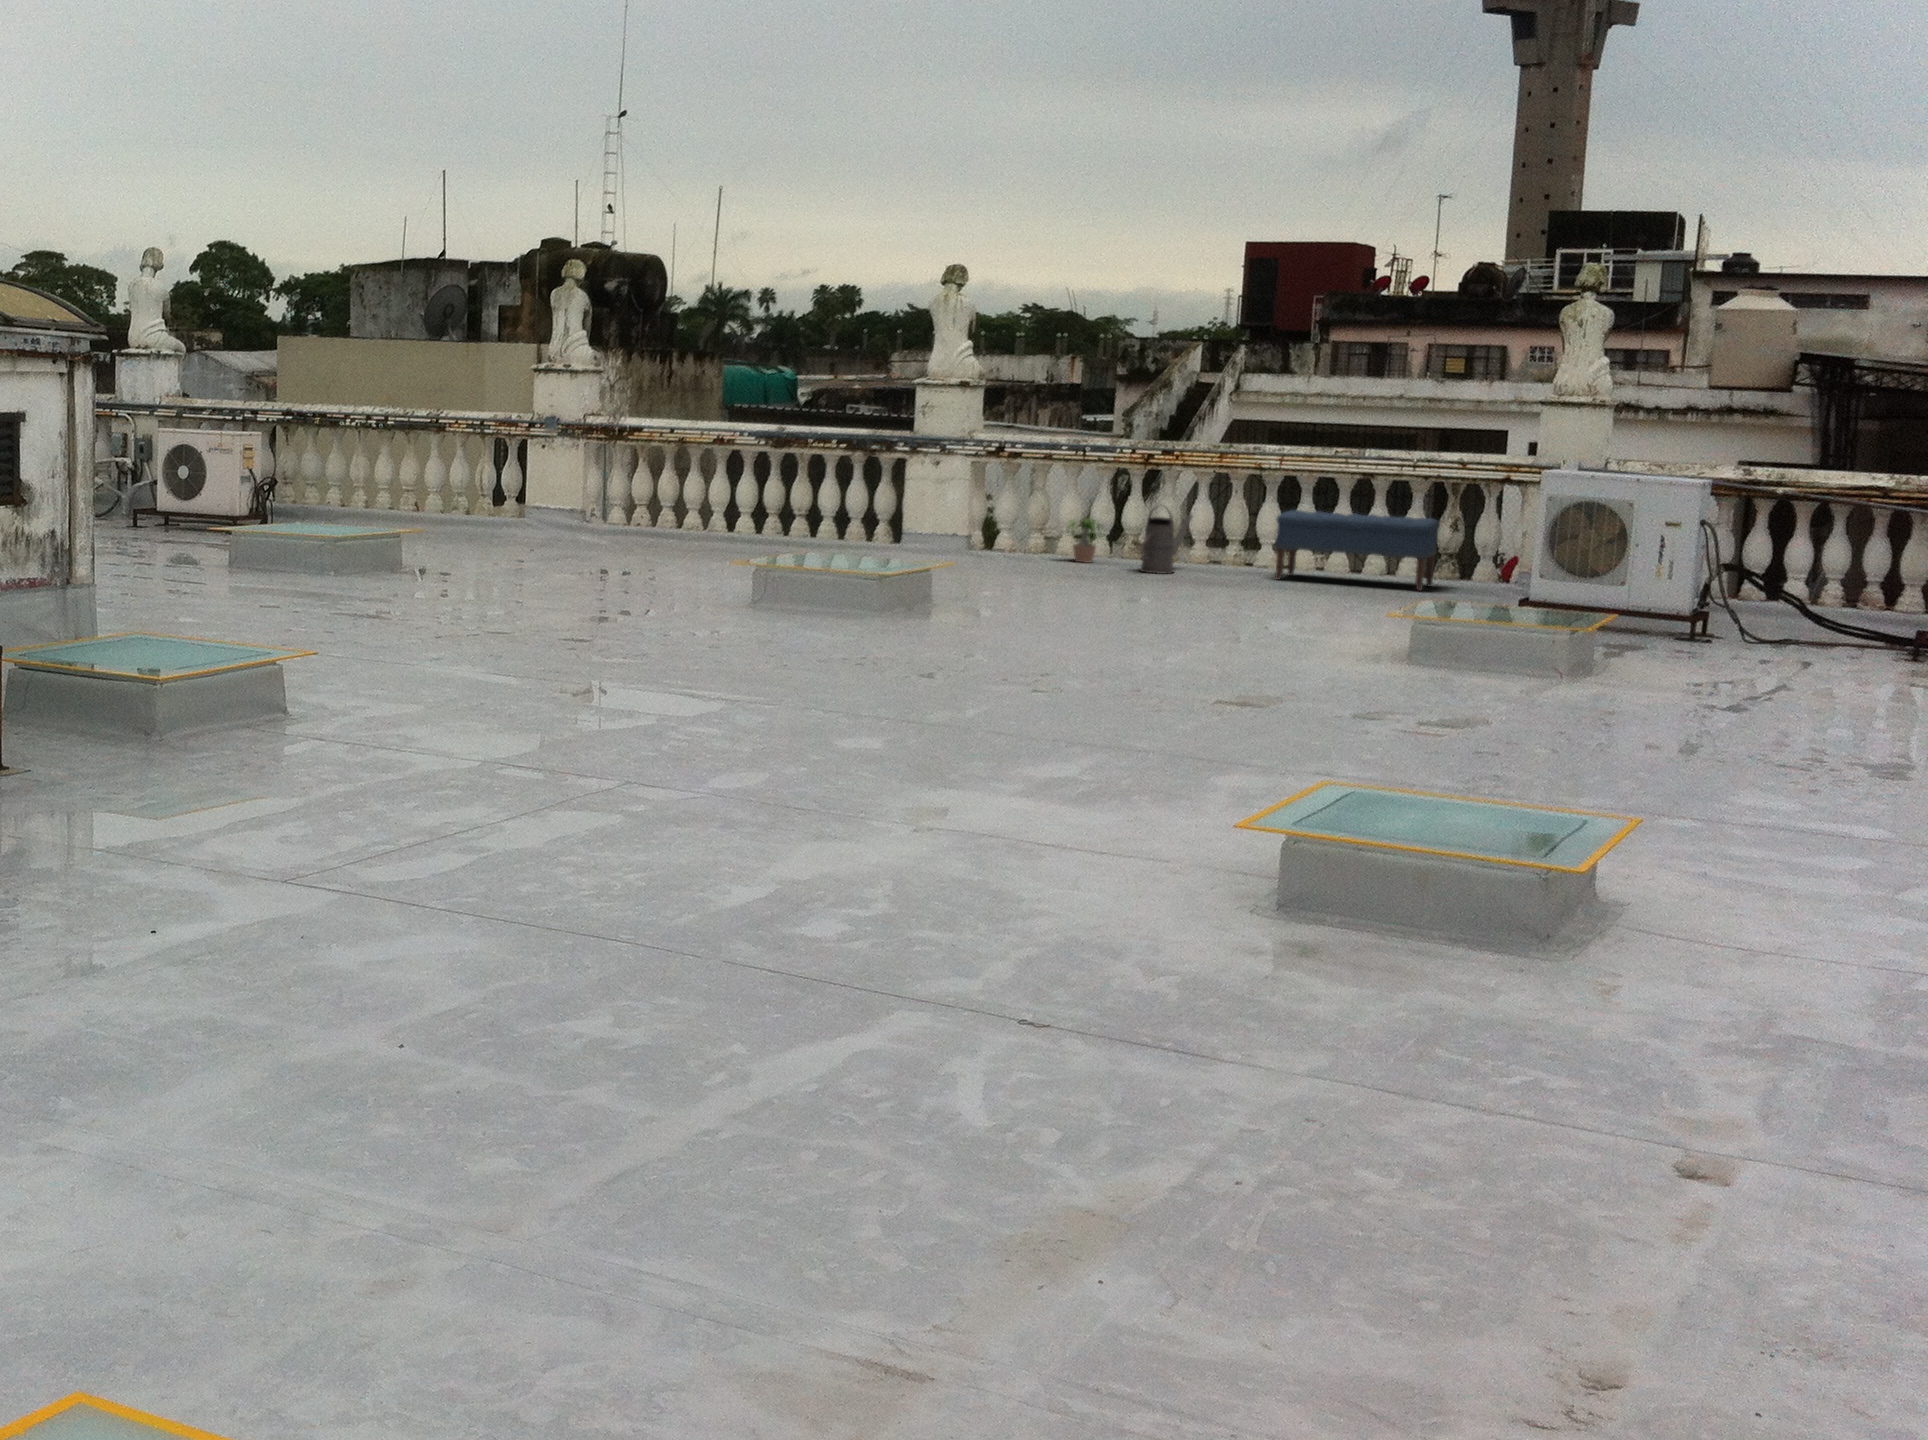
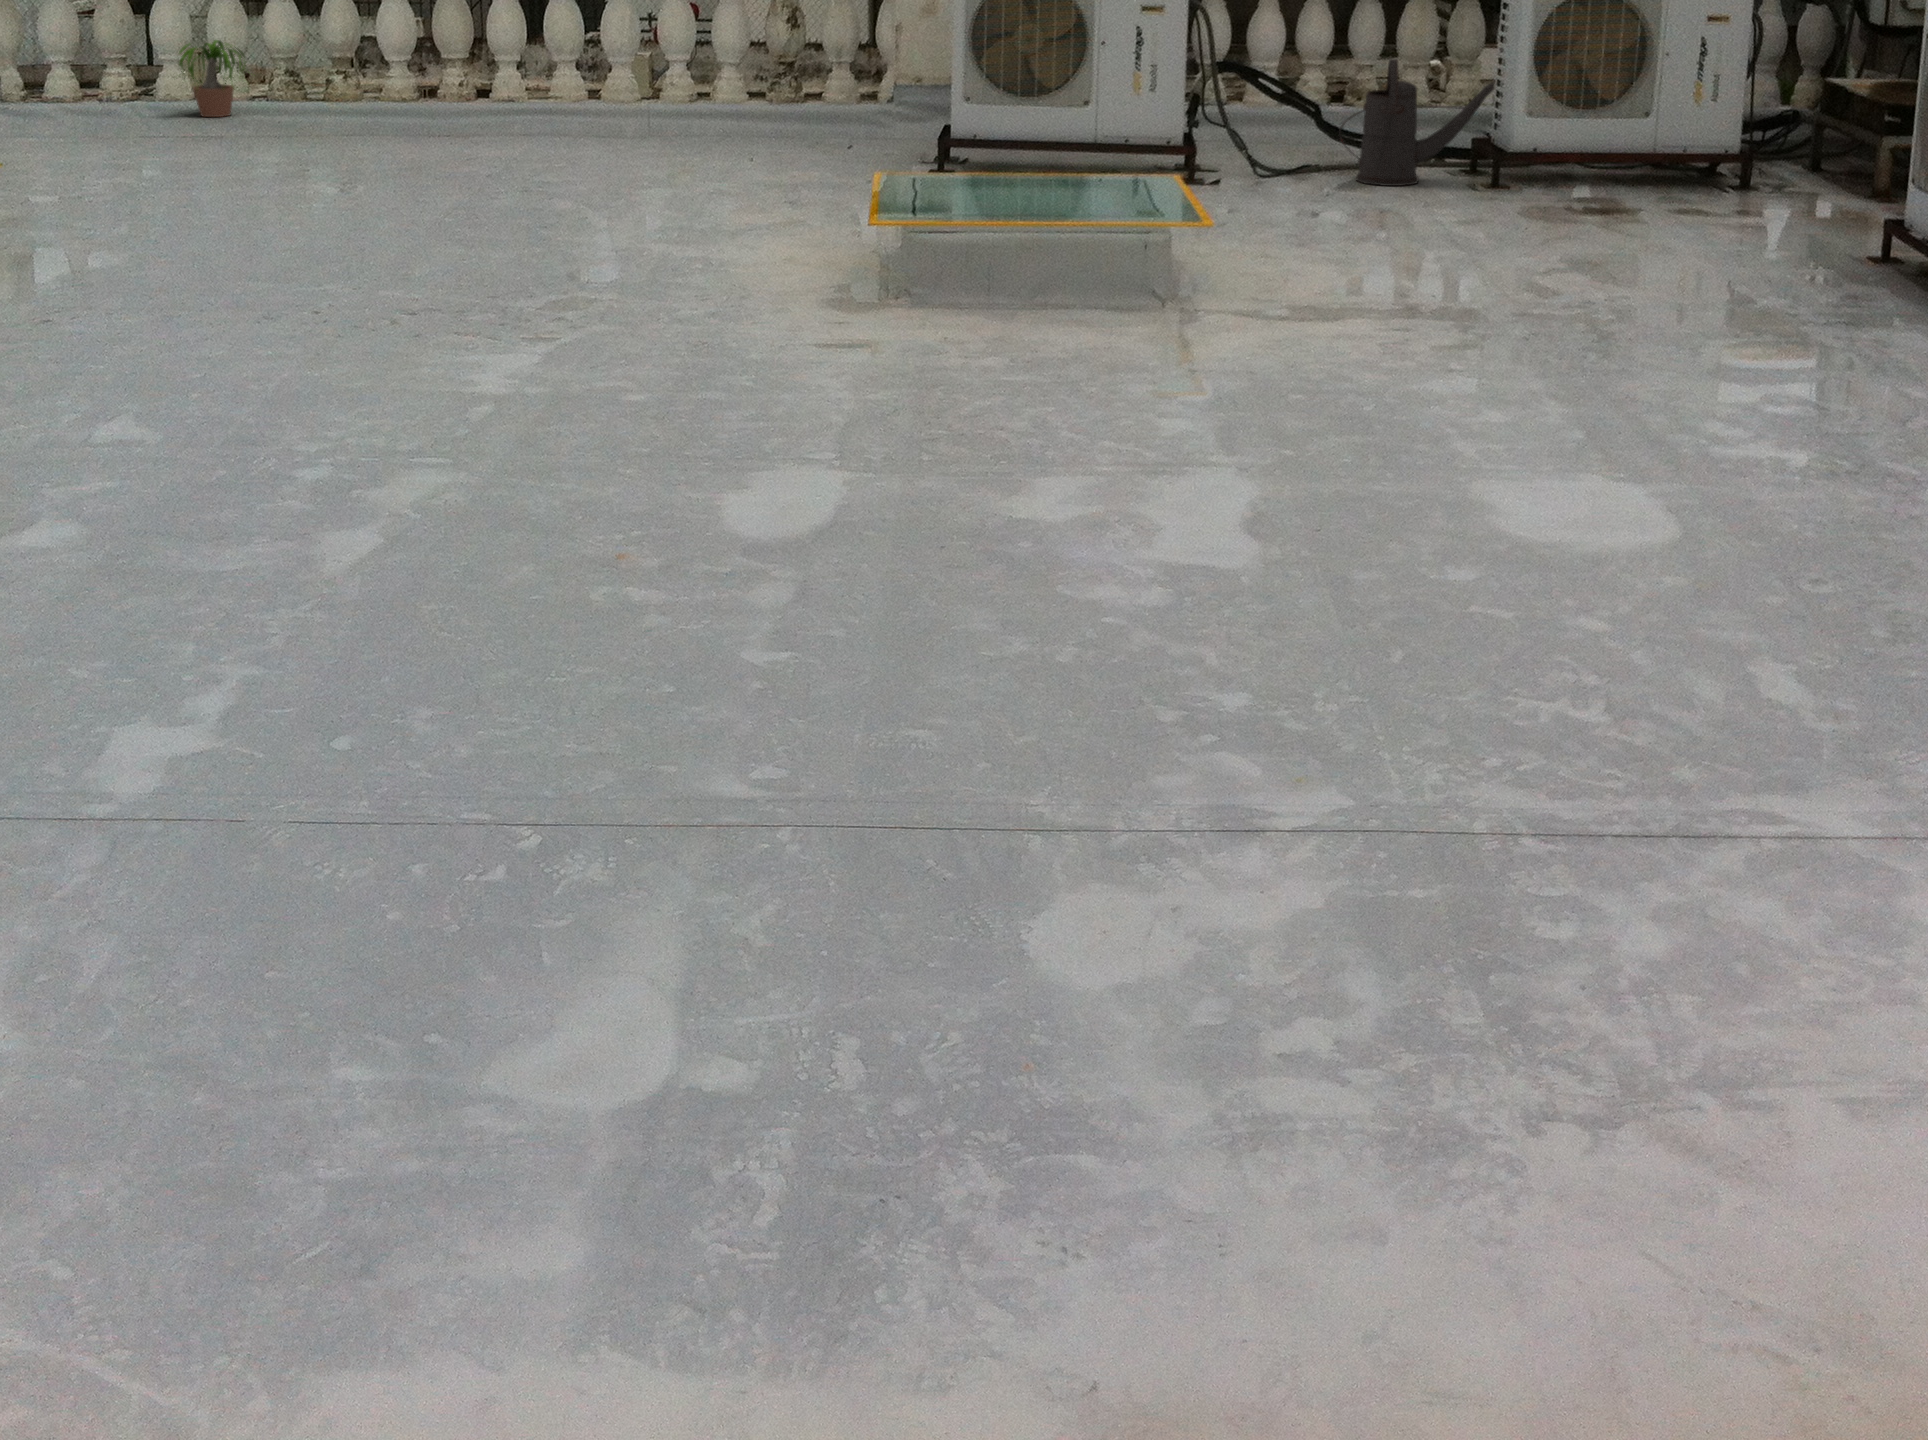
watering can: present [1140,507,1192,574] -> present [1339,59,1494,186]
bench: present [1275,510,1440,591] -> none [535,7,778,126]

